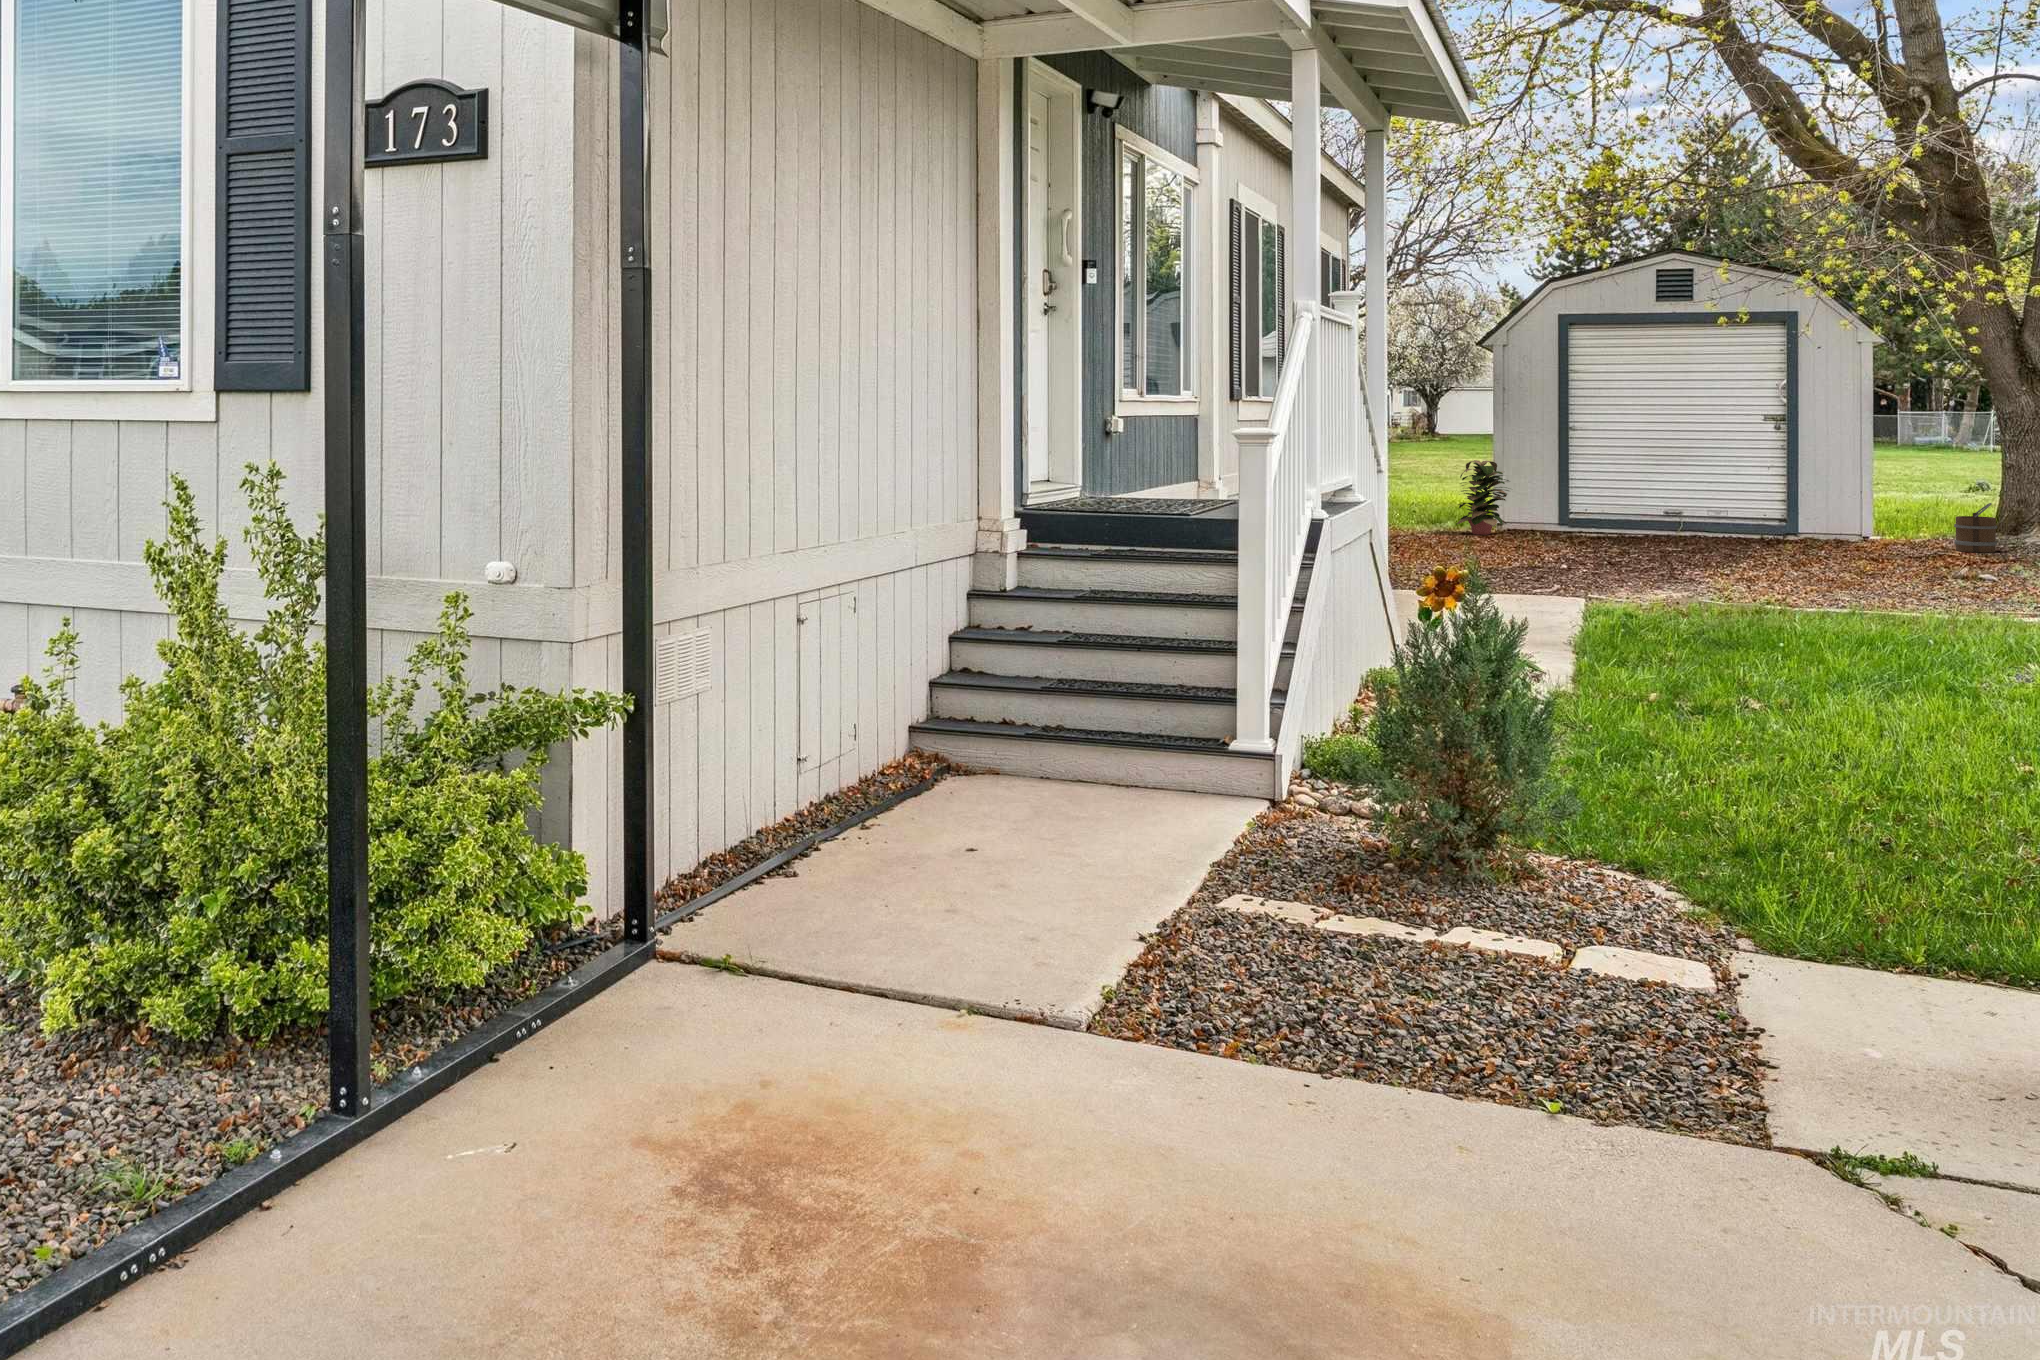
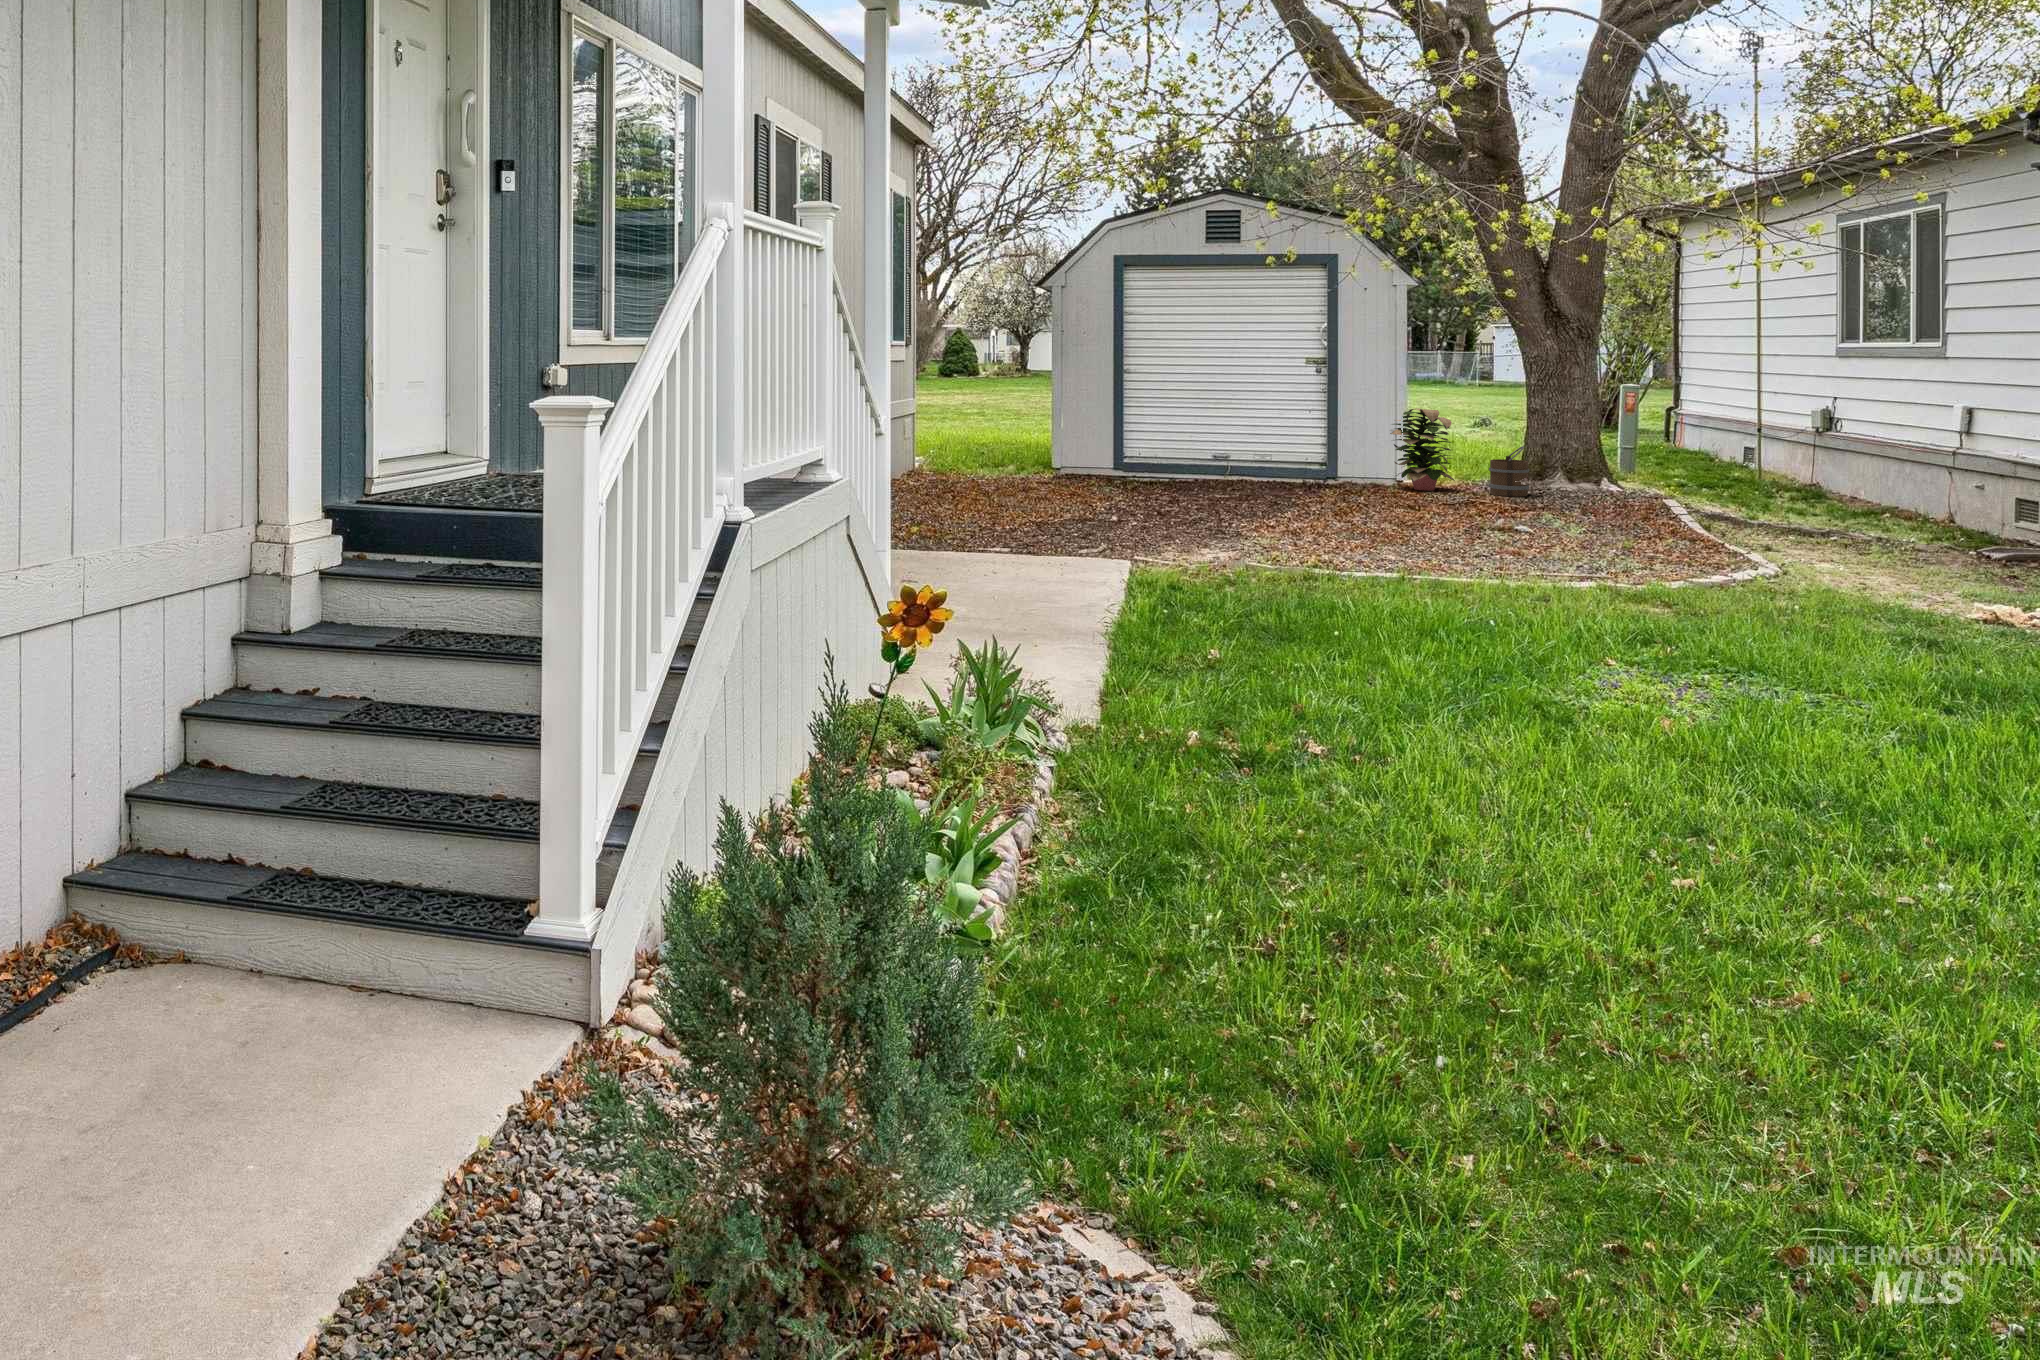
decorative plant: present [1457,460,1509,535] -> present [1390,408,1455,491]

